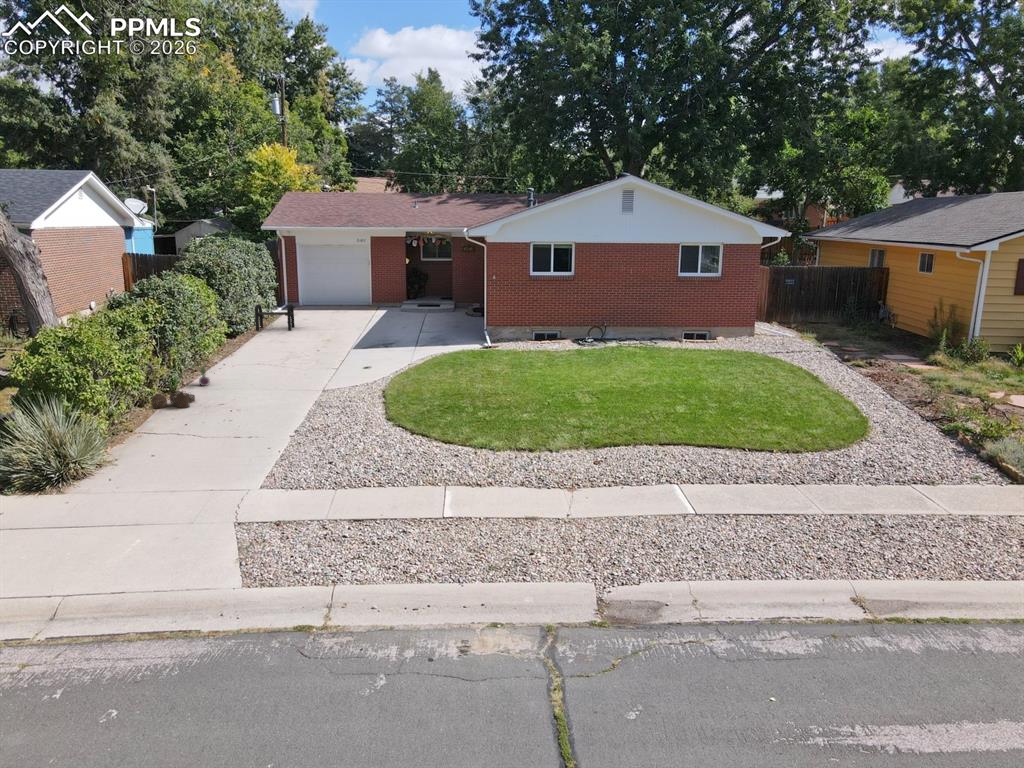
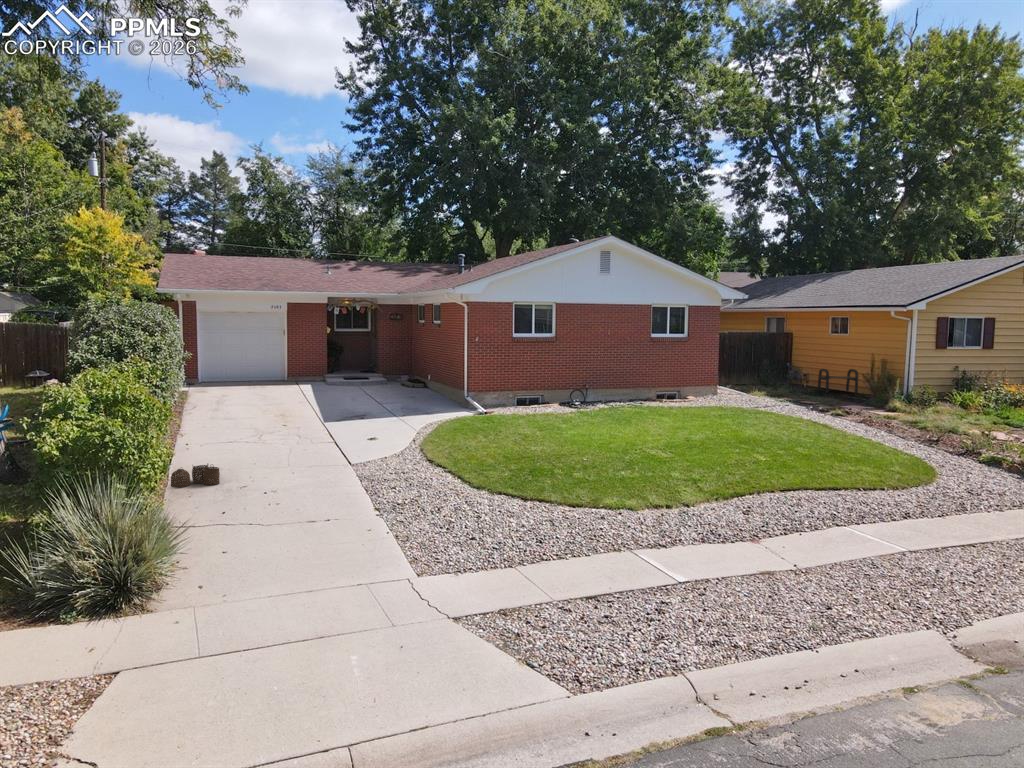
bench: present [255,304,295,331] -> present [818,369,858,393]
decorative plant: present [198,363,215,386] -> none [189,426,229,460]

